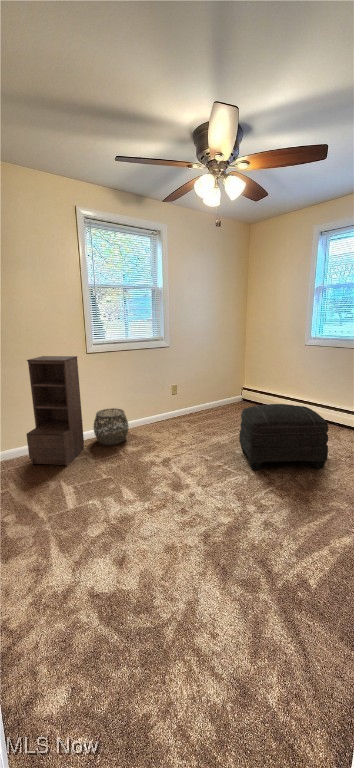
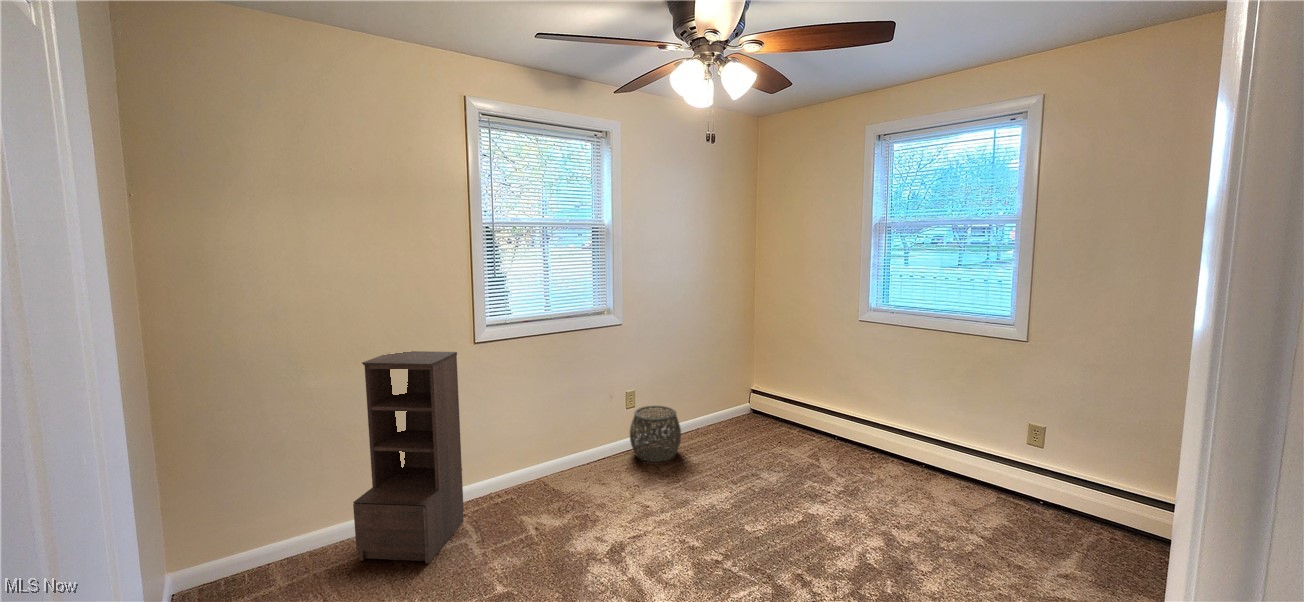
ottoman: present [239,404,329,470] -> none [750,439,914,570]
woven basket: present [94,408,128,445] -> present [630,406,681,462]

